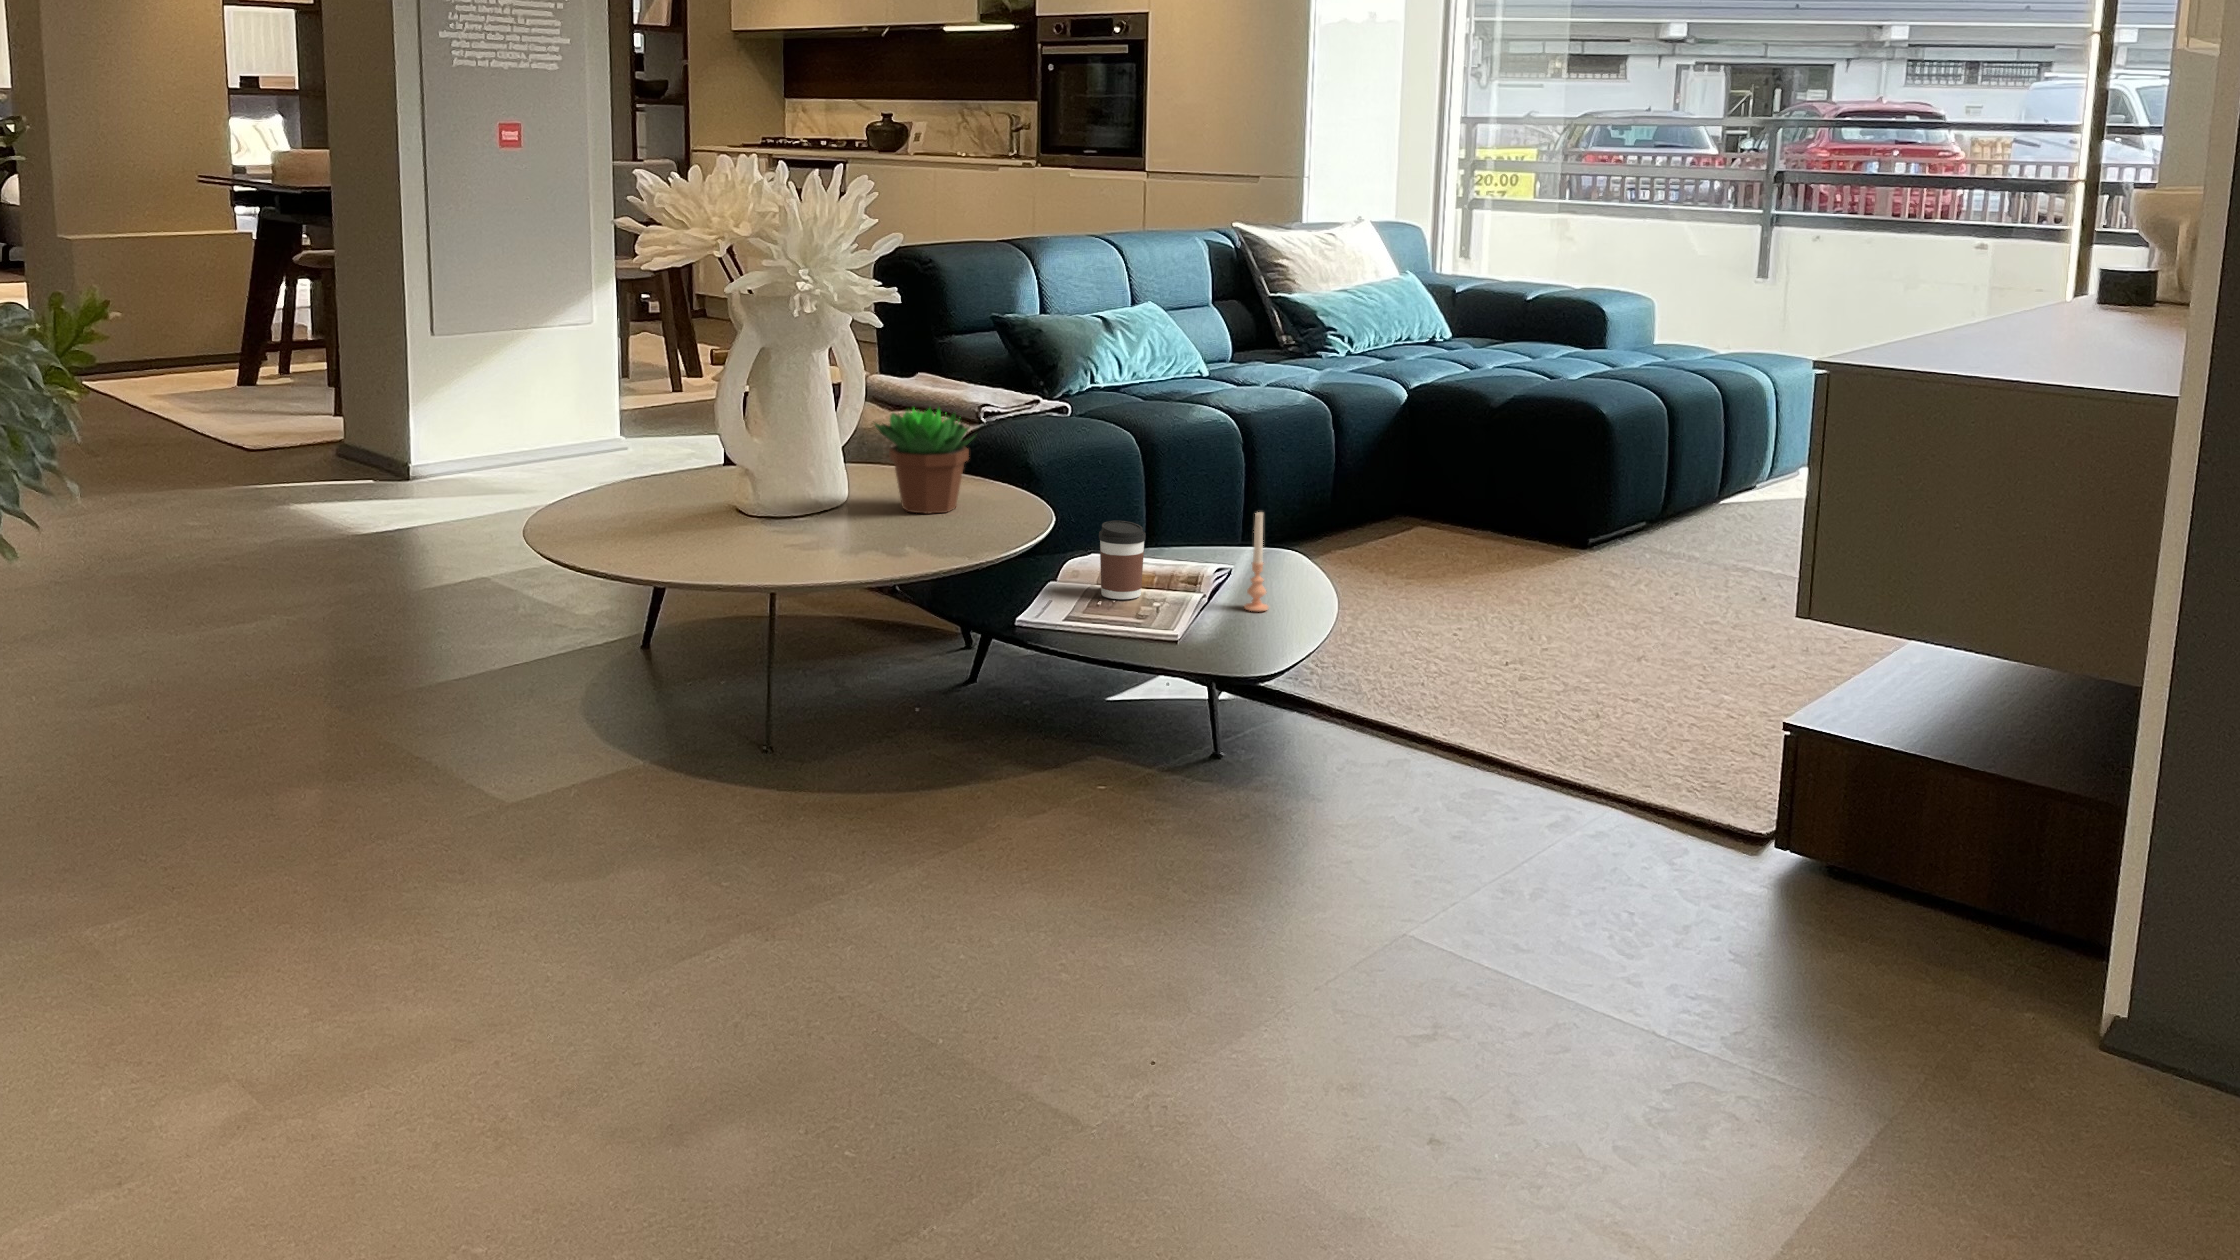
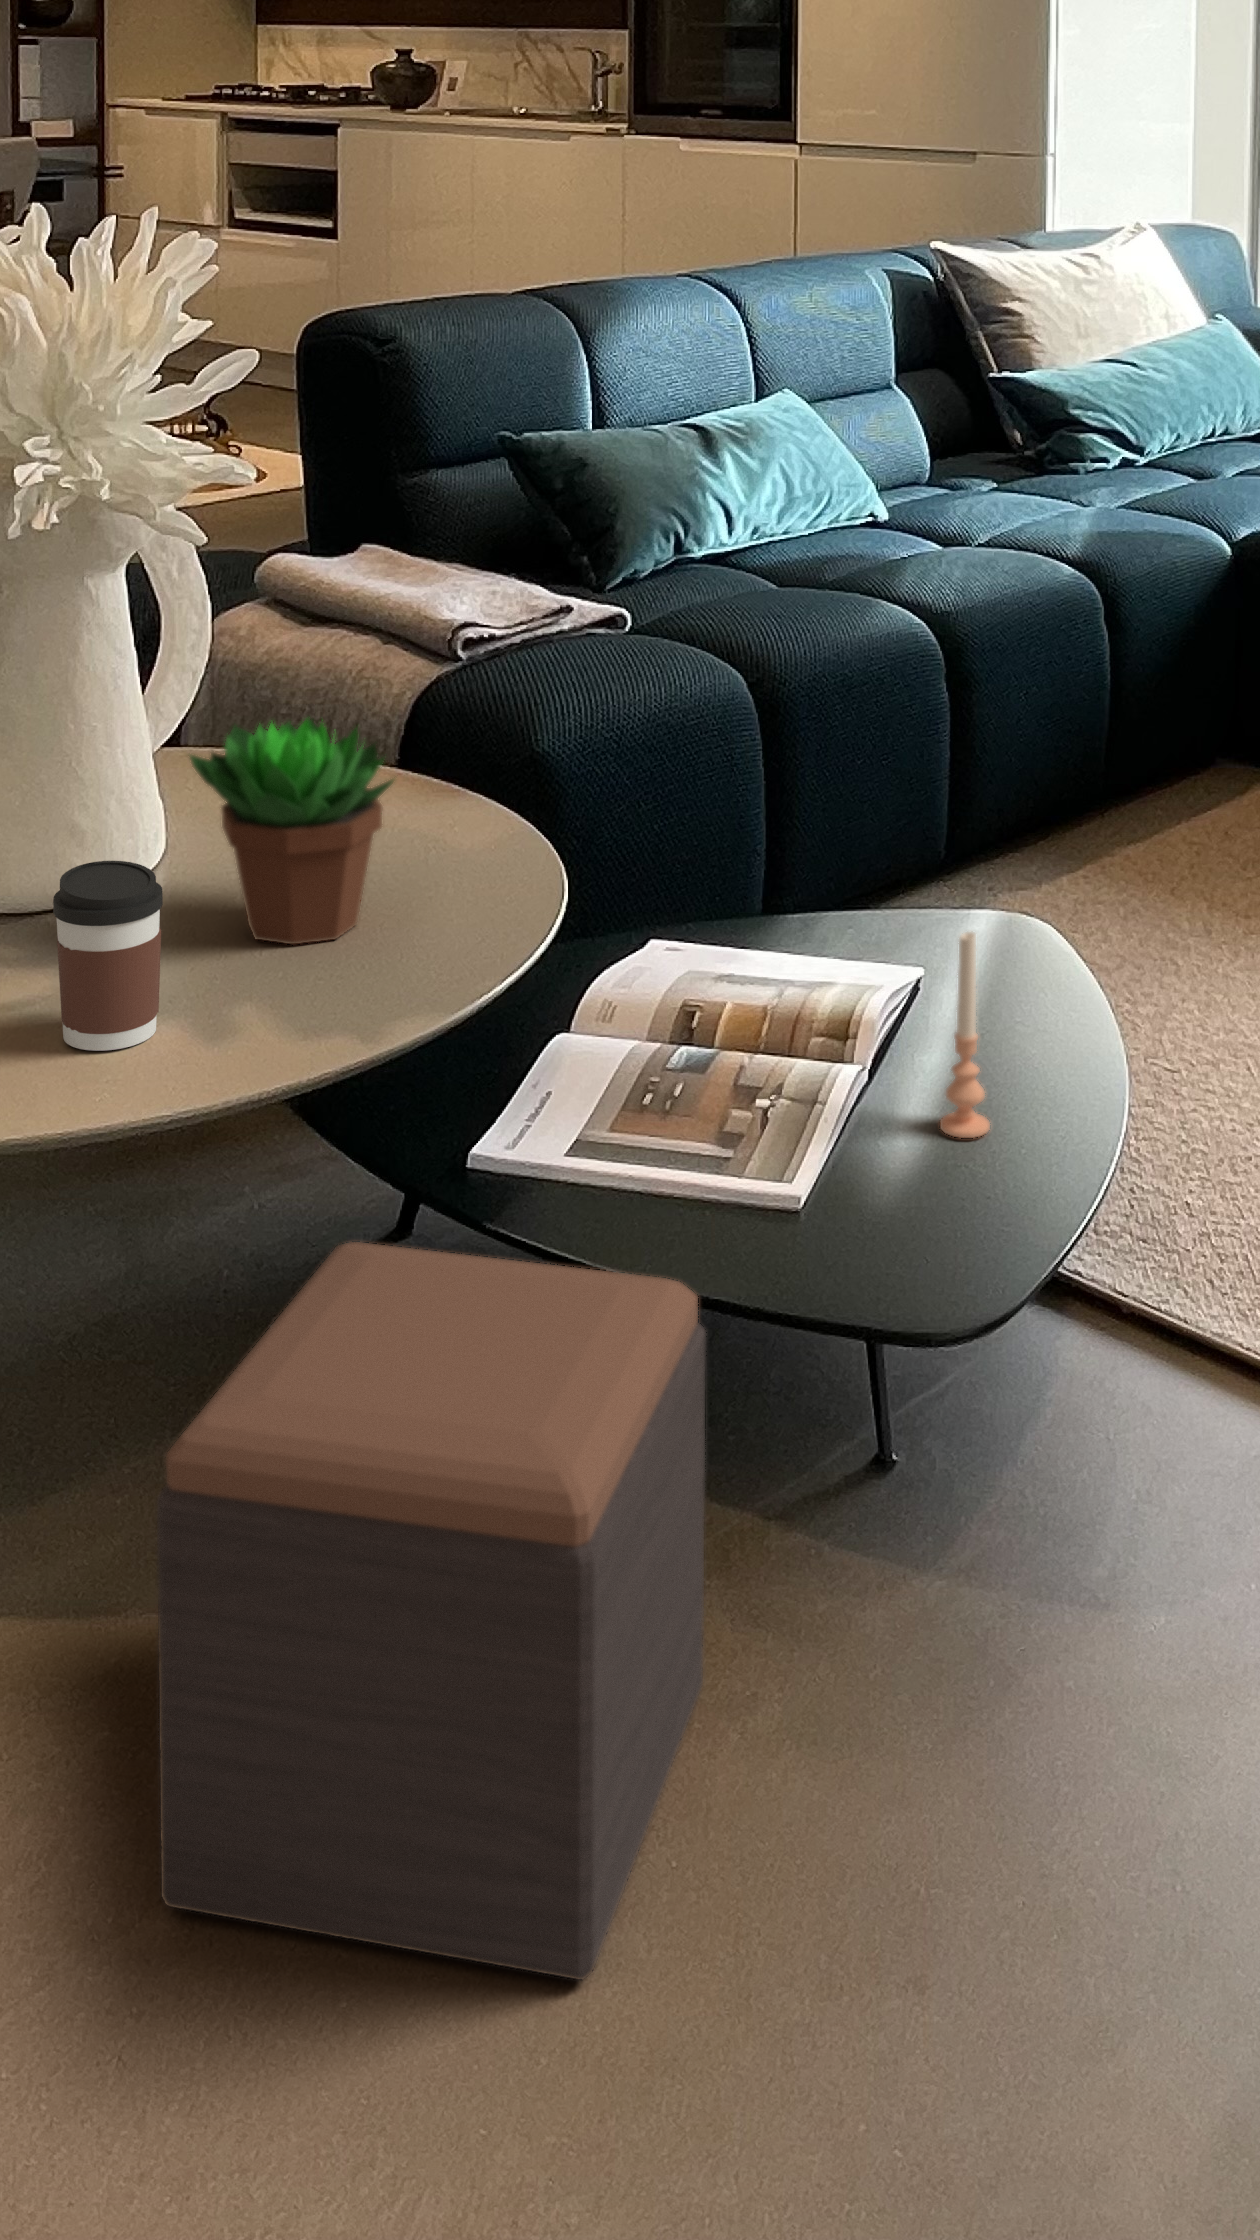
coffee cup: present [1099,521,1145,599] -> present [53,861,163,1051]
footstool: none [902,624,1137,900] -> present [157,1242,706,1980]

